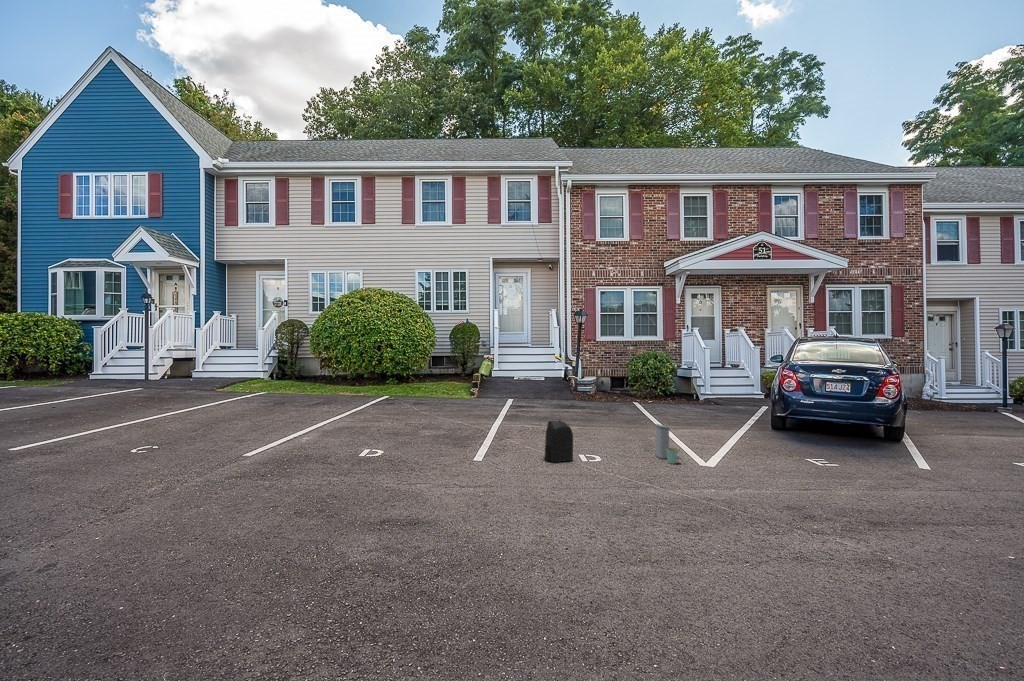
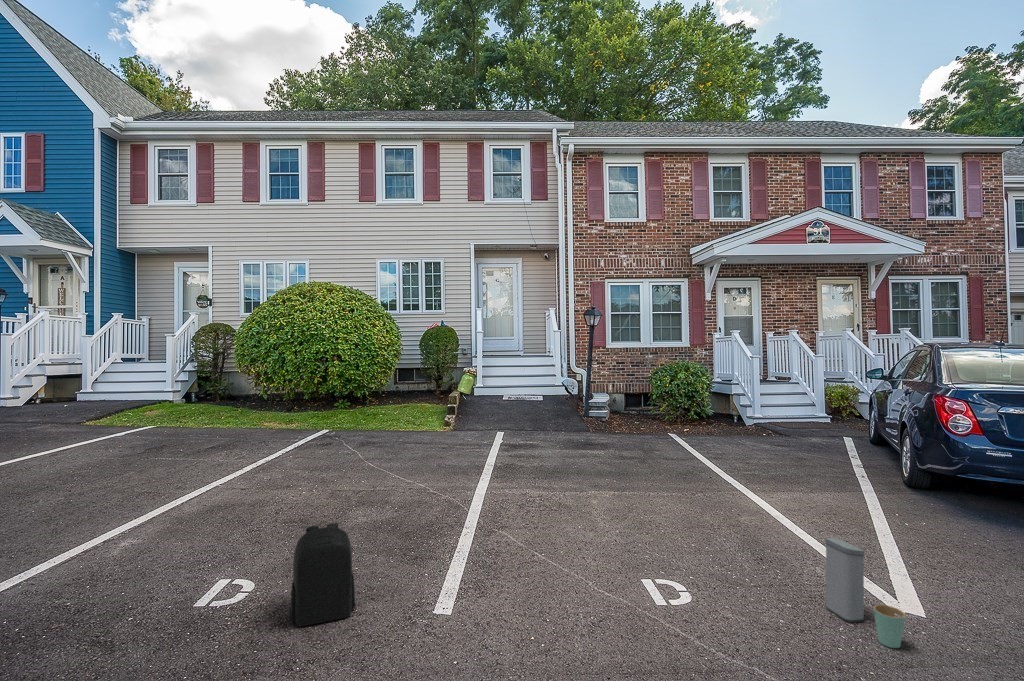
backpack: present [545,420,573,462] -> present [290,523,356,626]

